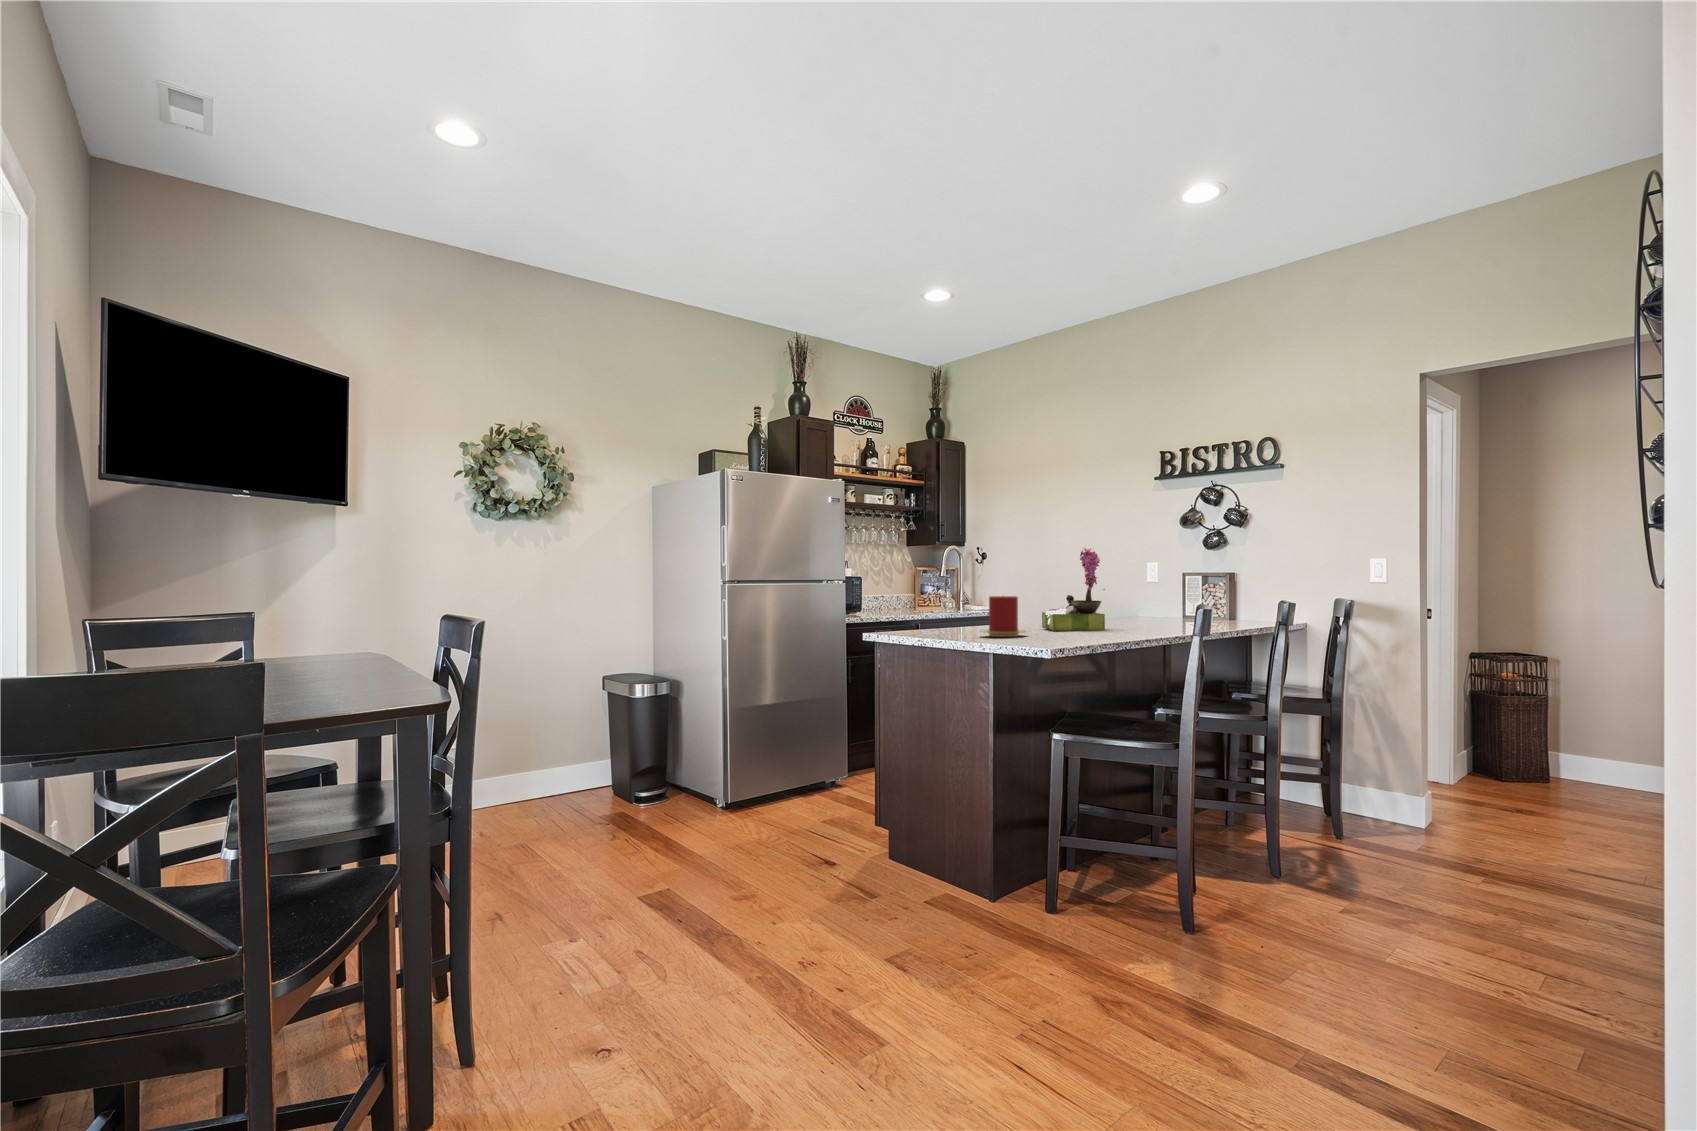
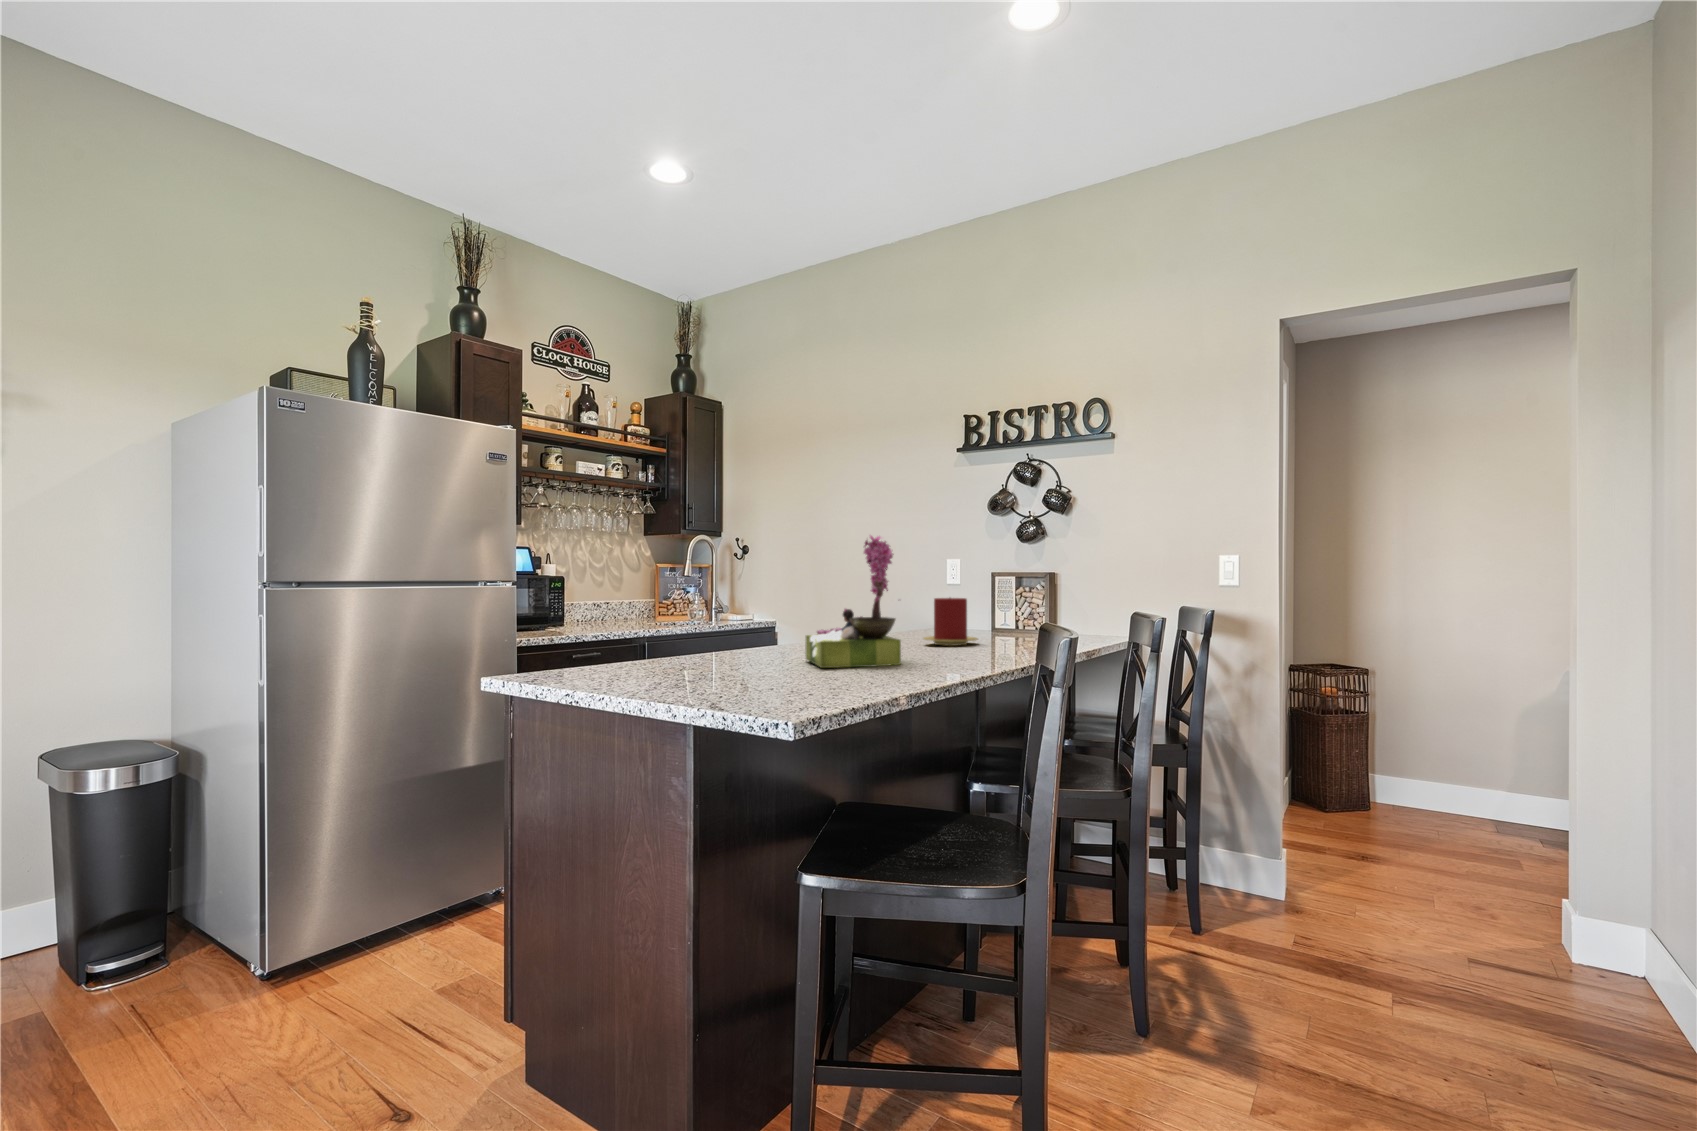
candle: present [980,596,1026,637] -> present [924,598,977,646]

